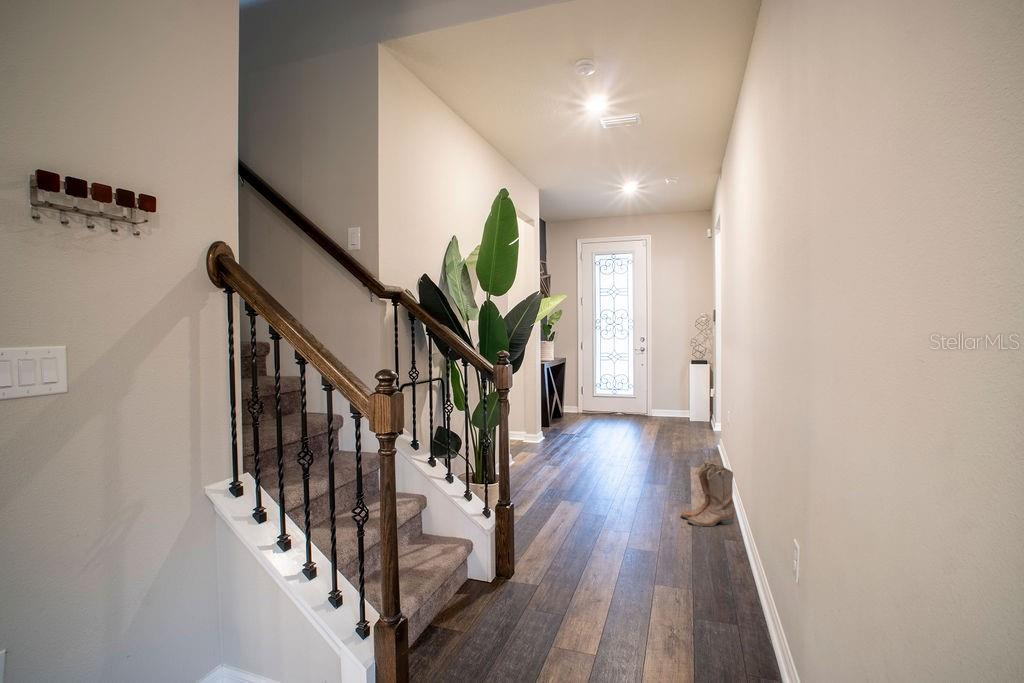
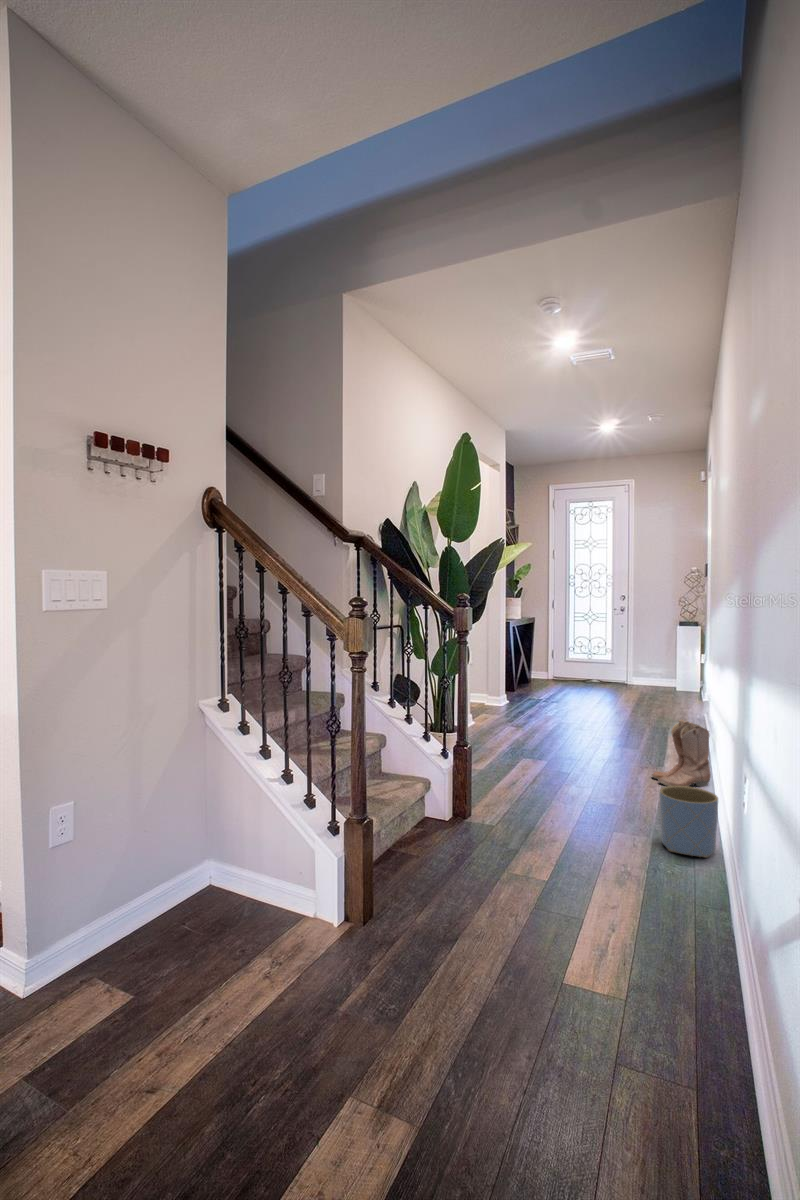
planter: none [698,537,754,610] -> present [660,786,718,858]

